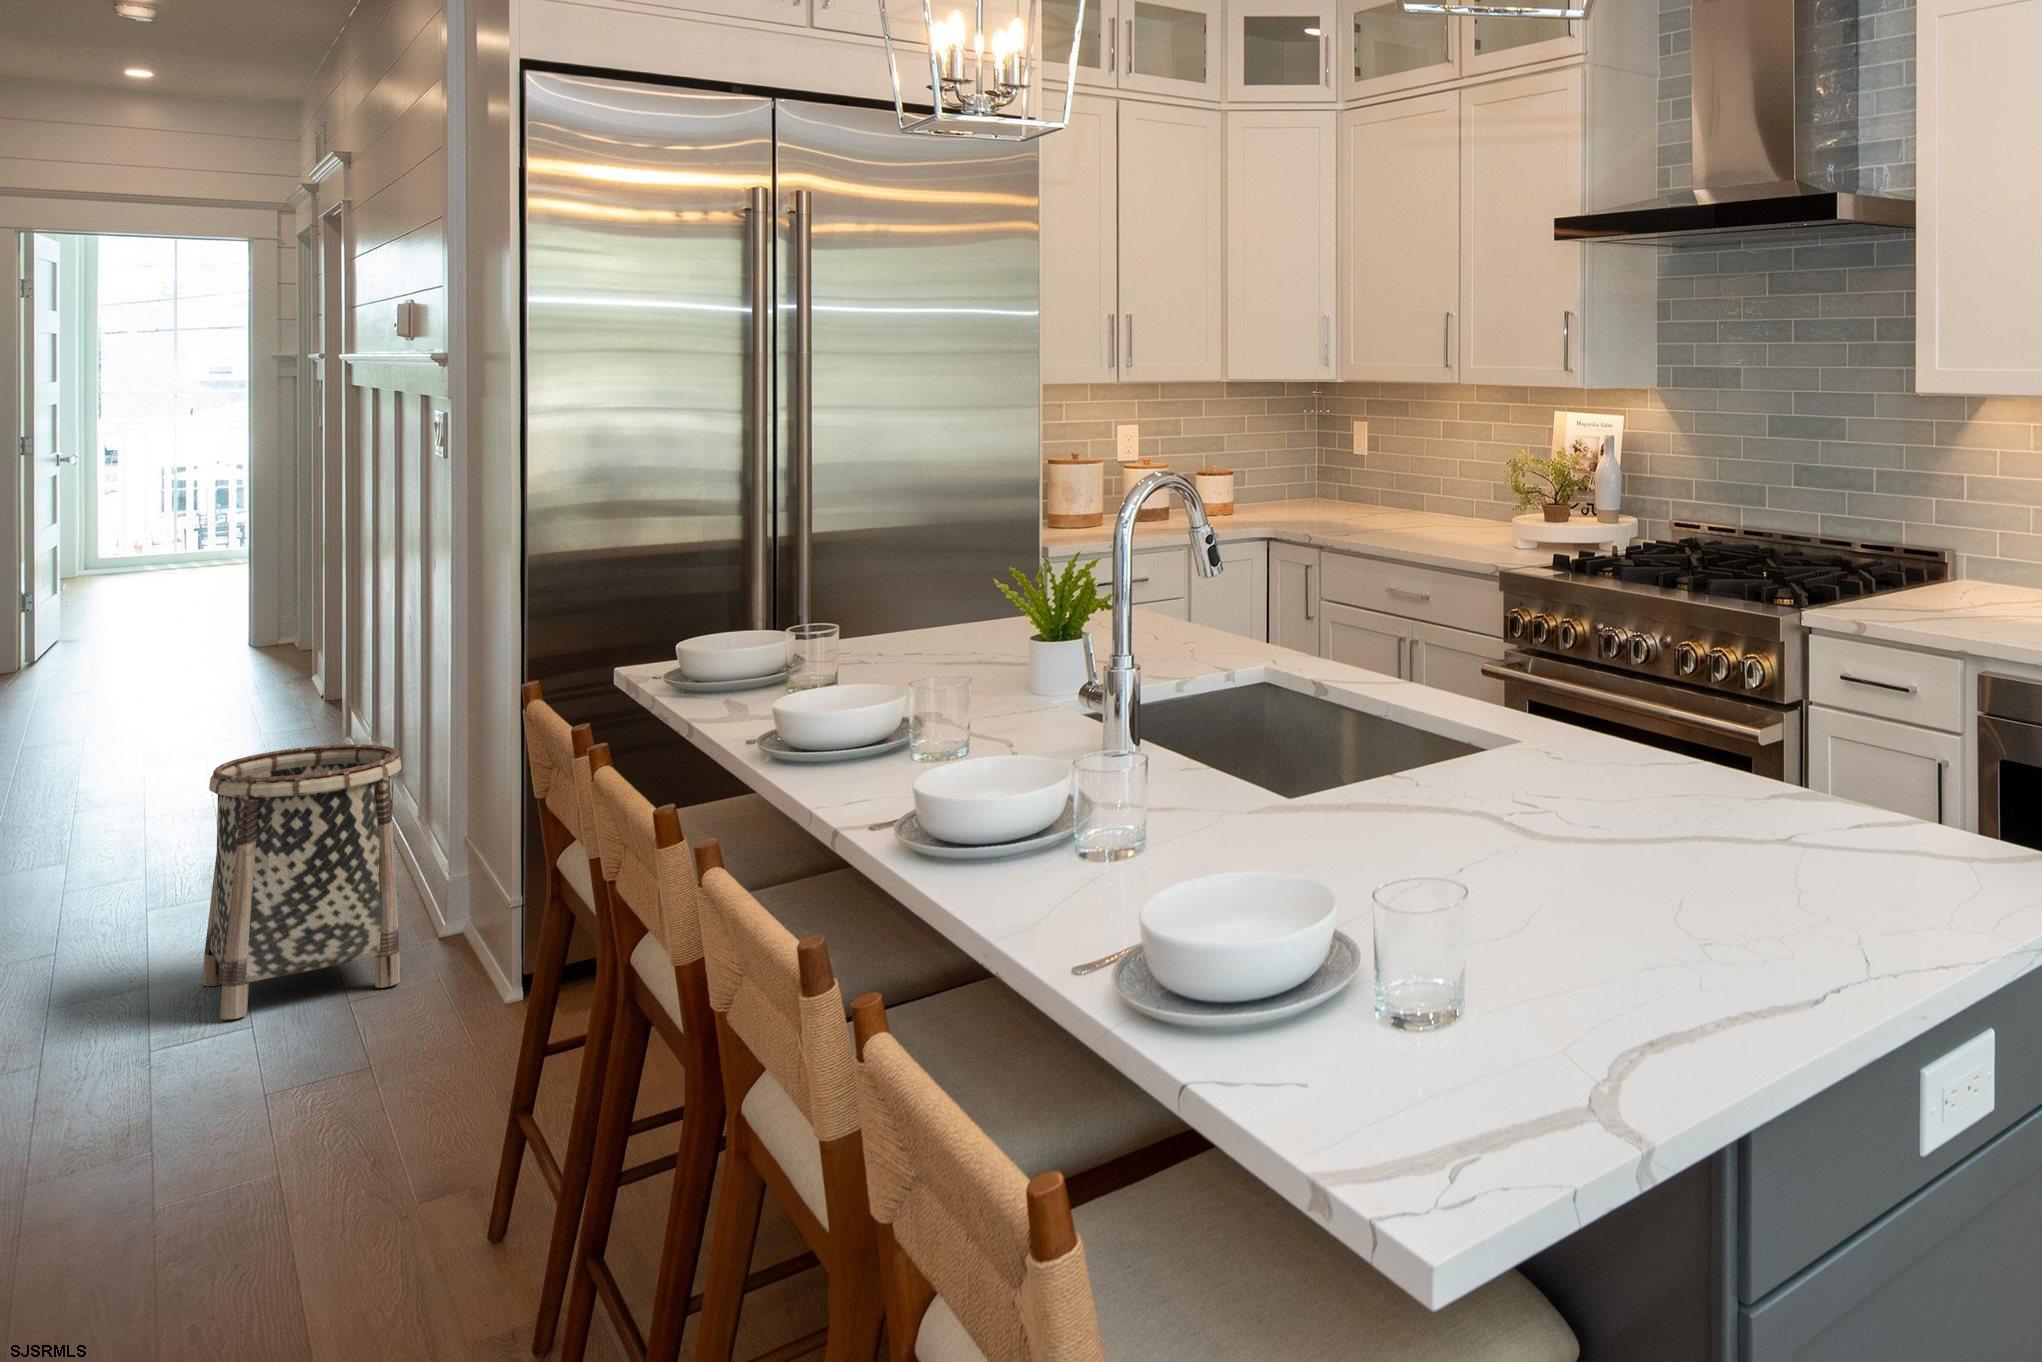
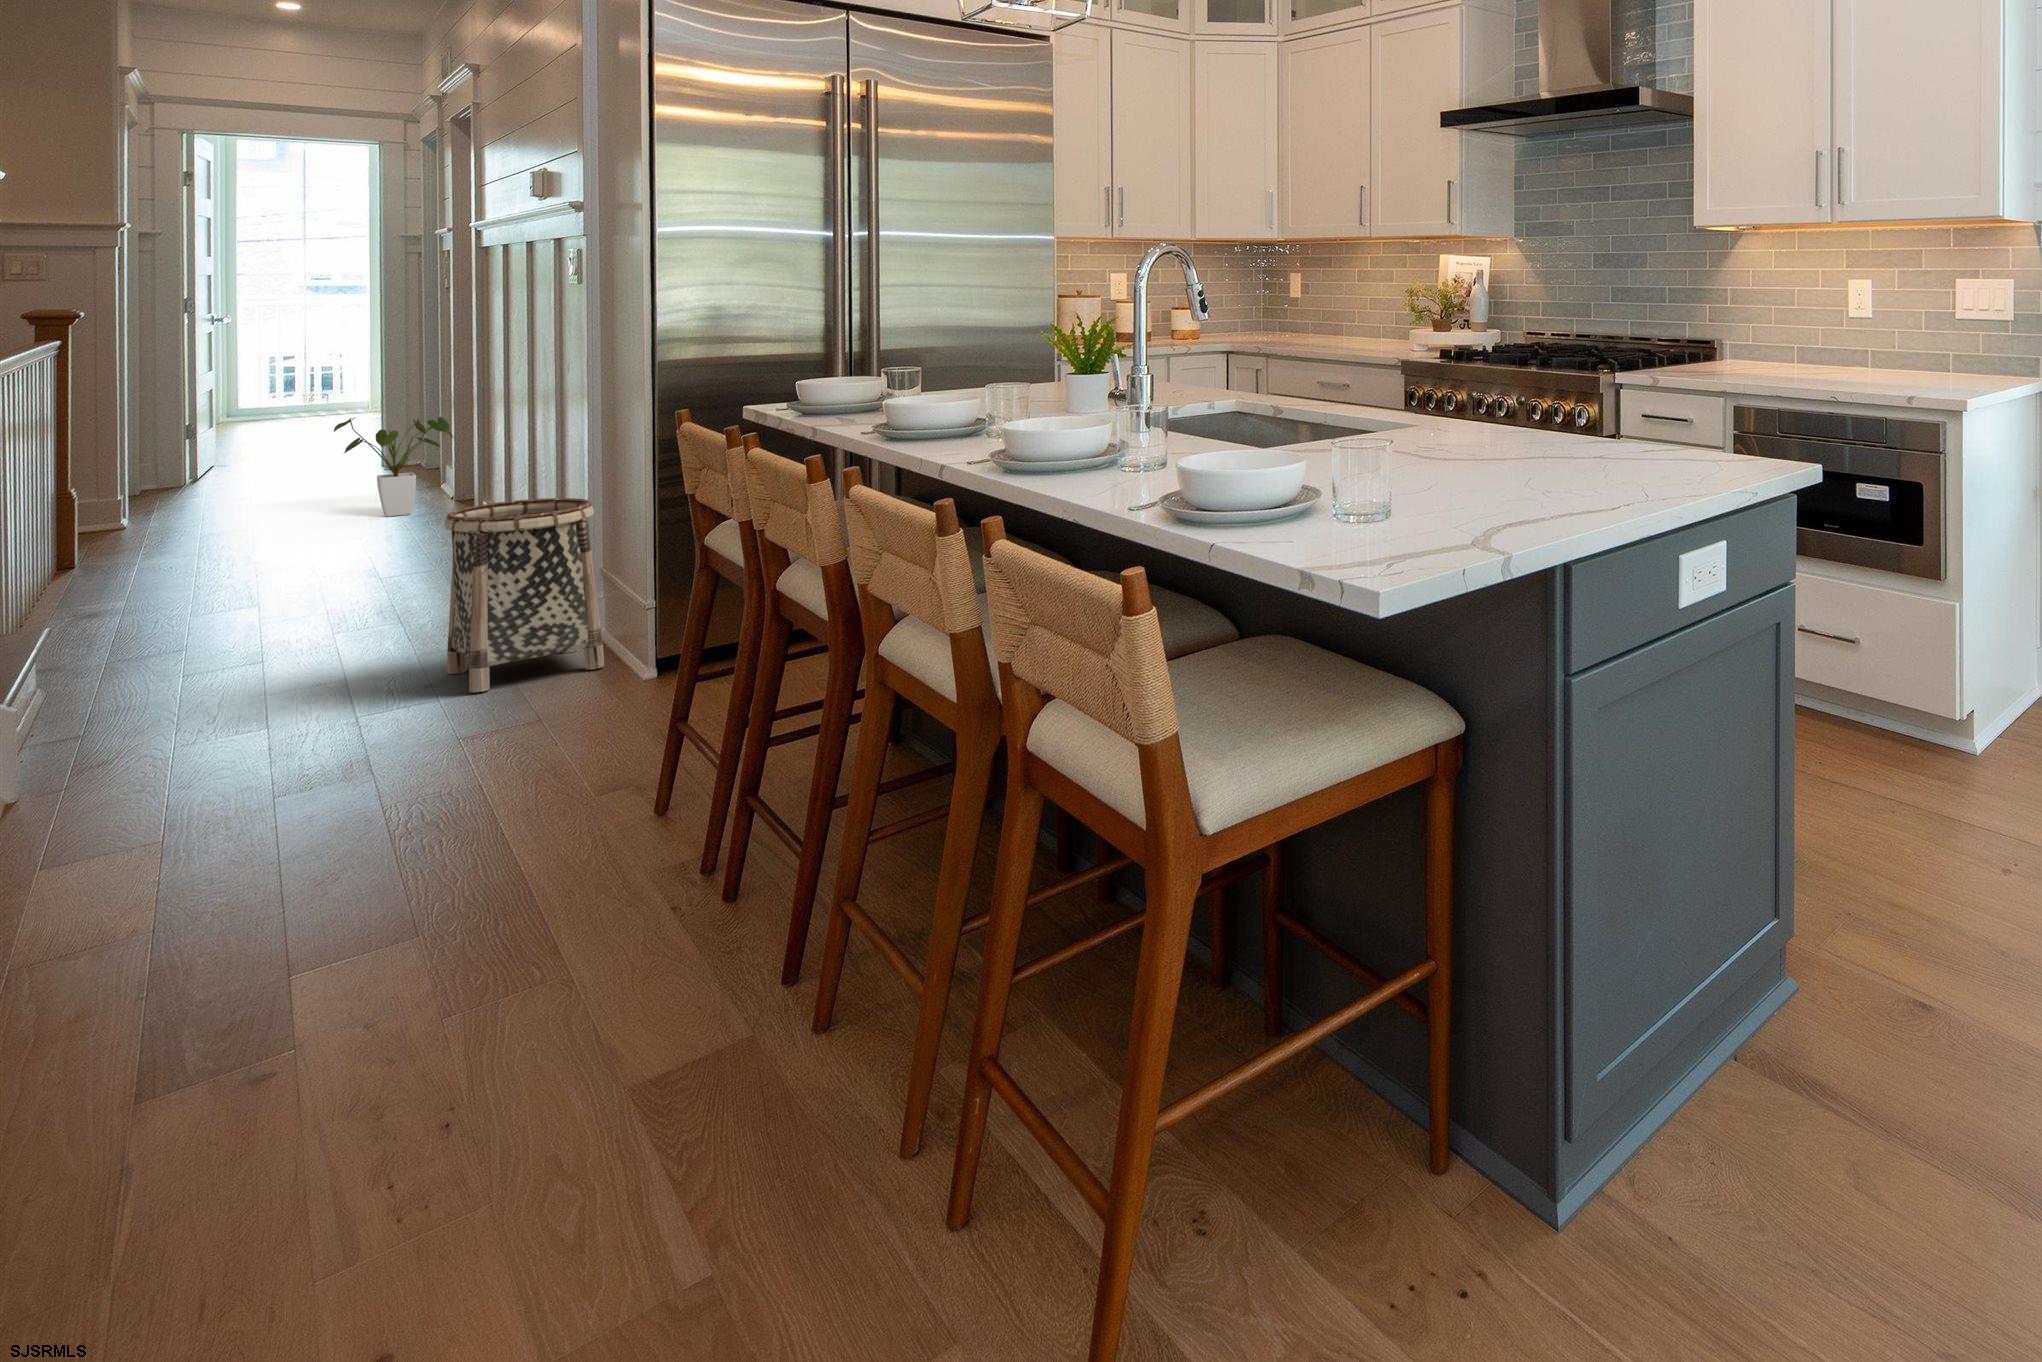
house plant: none [146,595,292,726] -> present [334,417,453,517]

